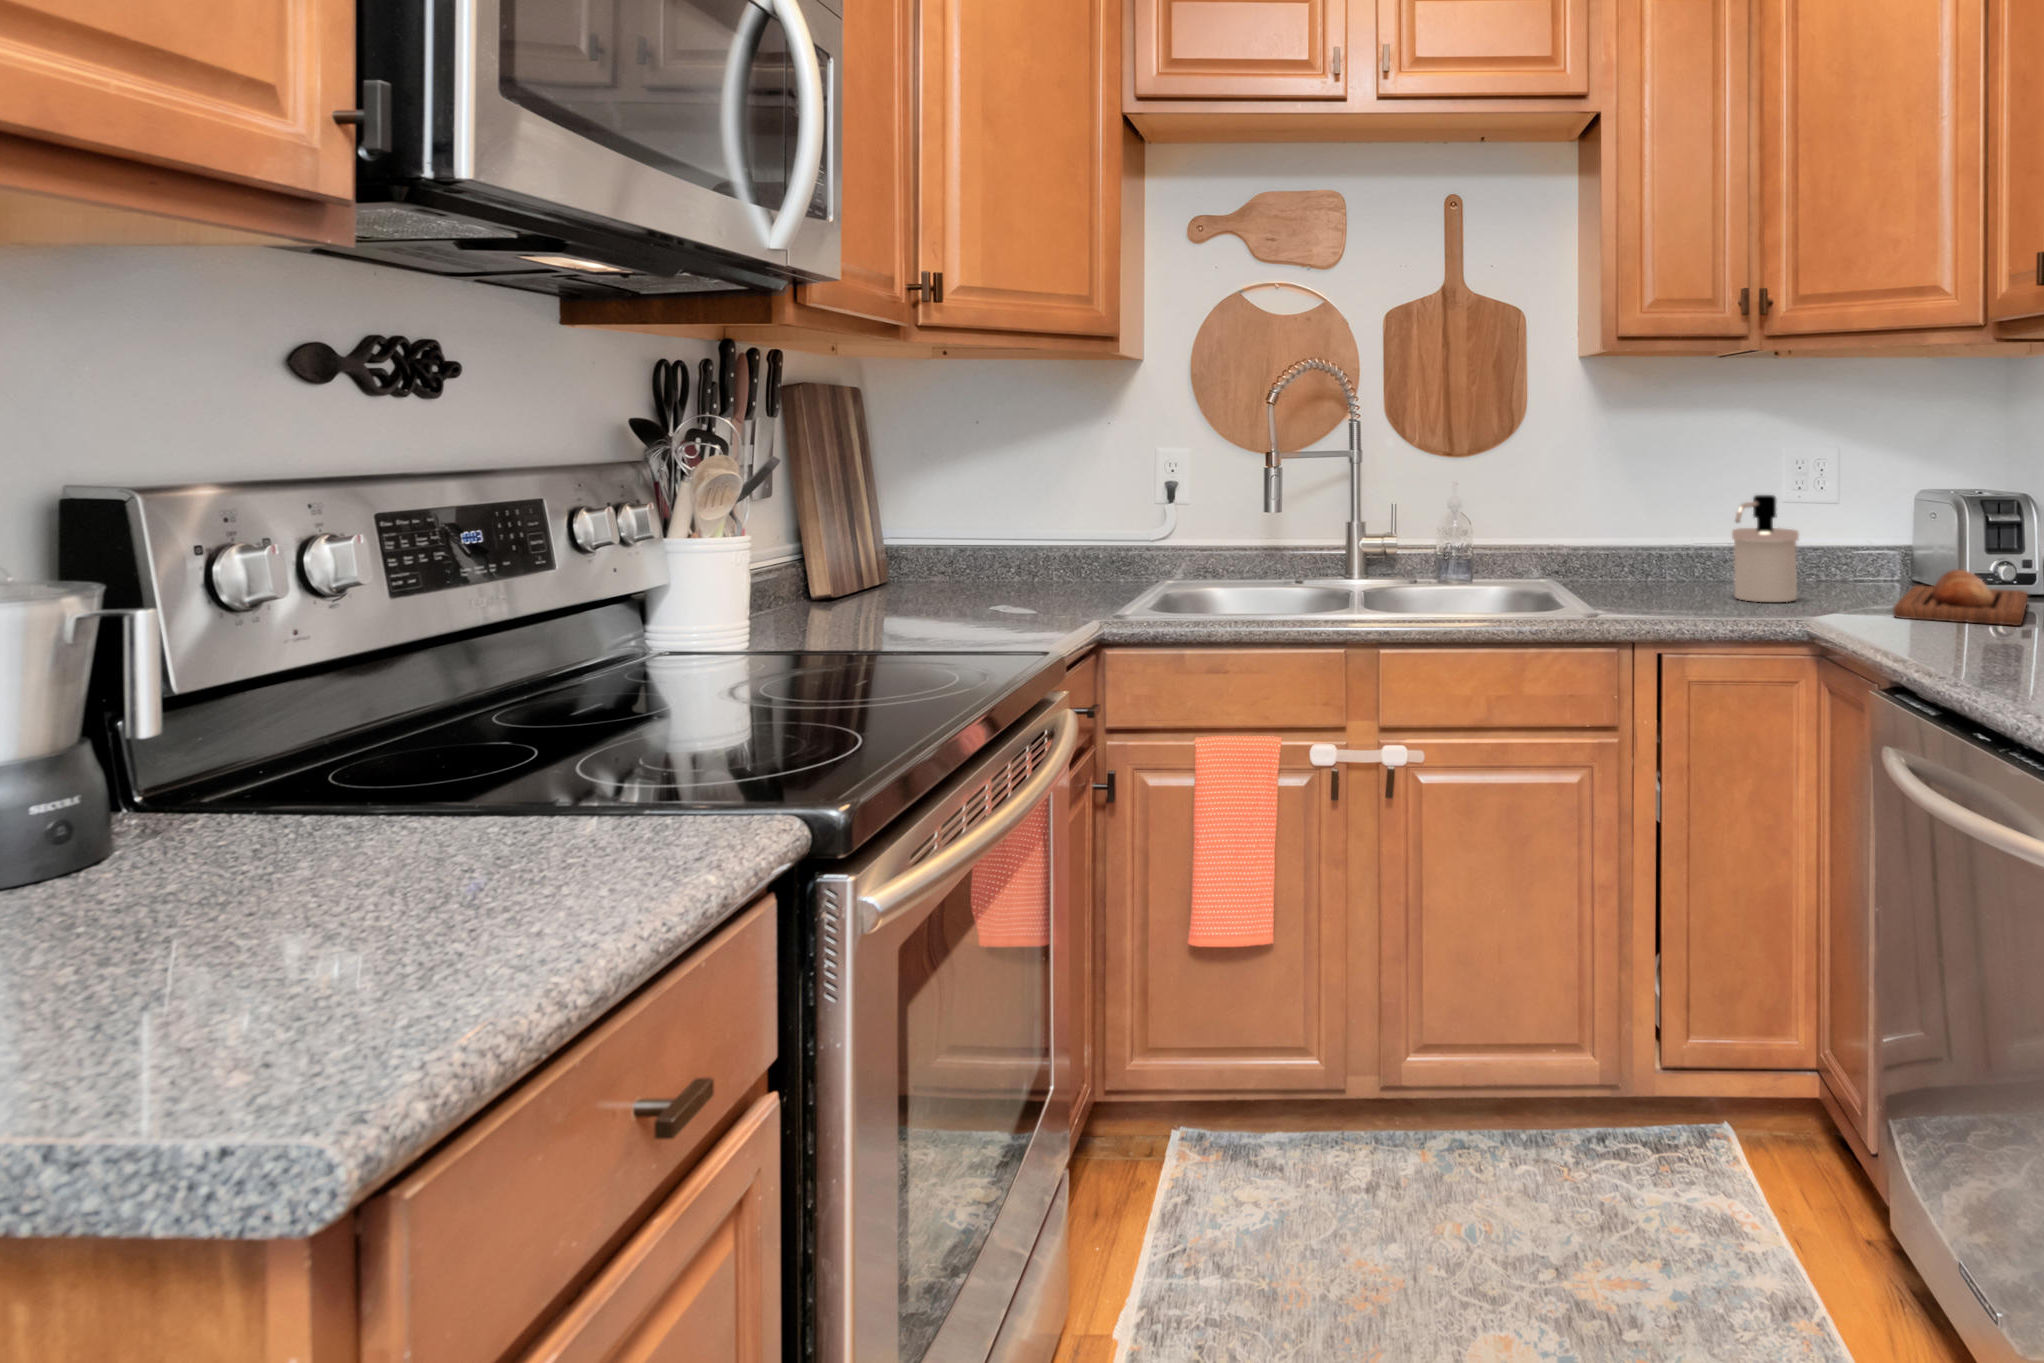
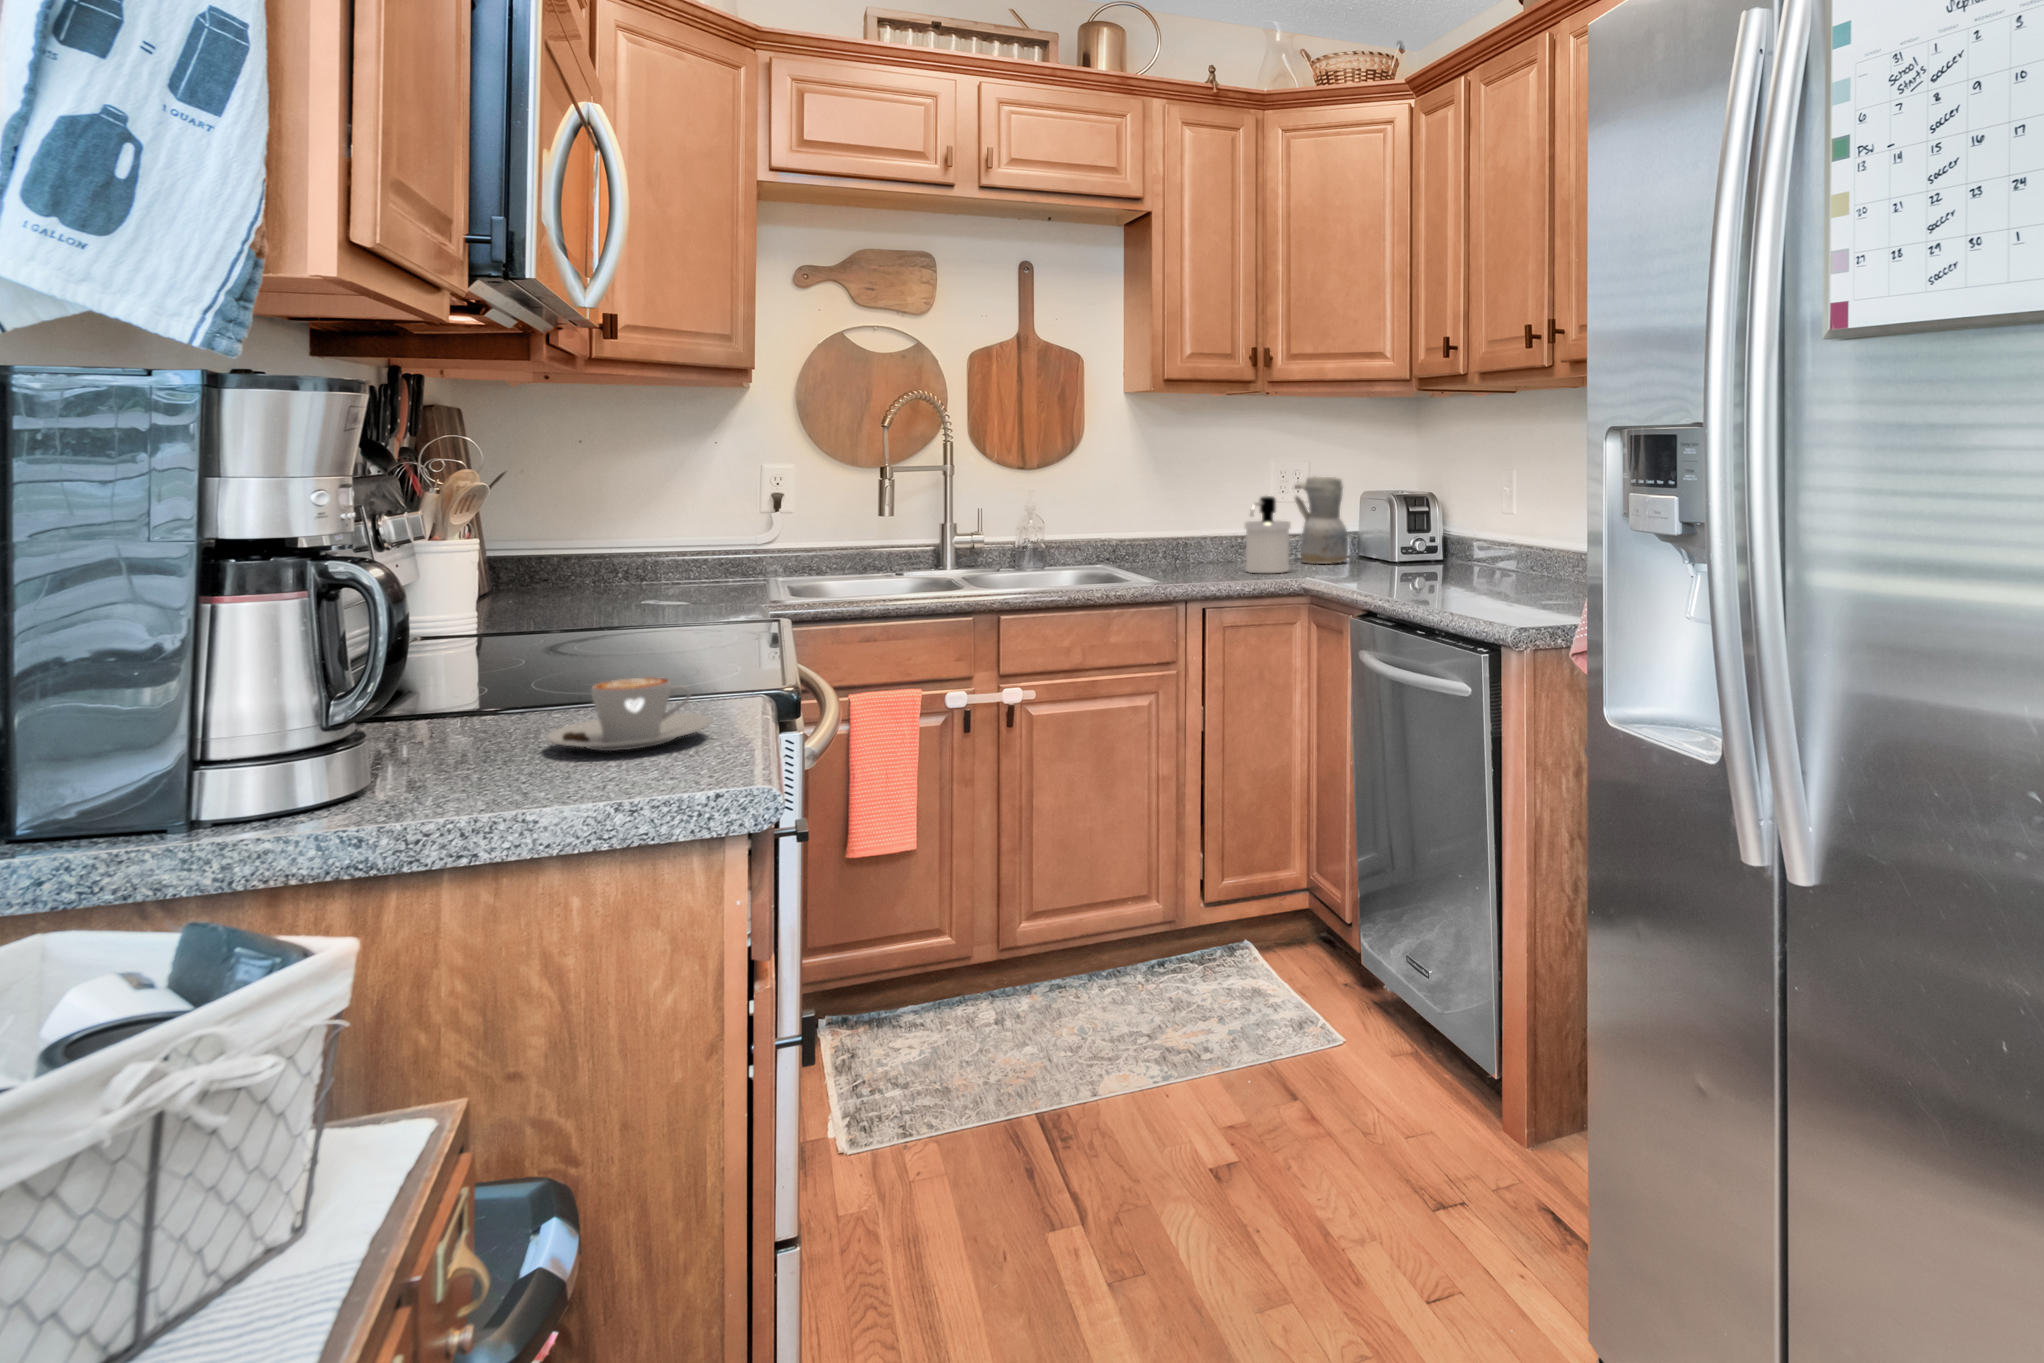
ceramic pitcher: none [1809,467,1892,589] -> present [1295,477,1348,564]
bread loaf: present [1893,570,2028,625] -> none [1355,546,1434,578]
coffee cup: none [306,797,597,938] -> present [547,677,711,751]

